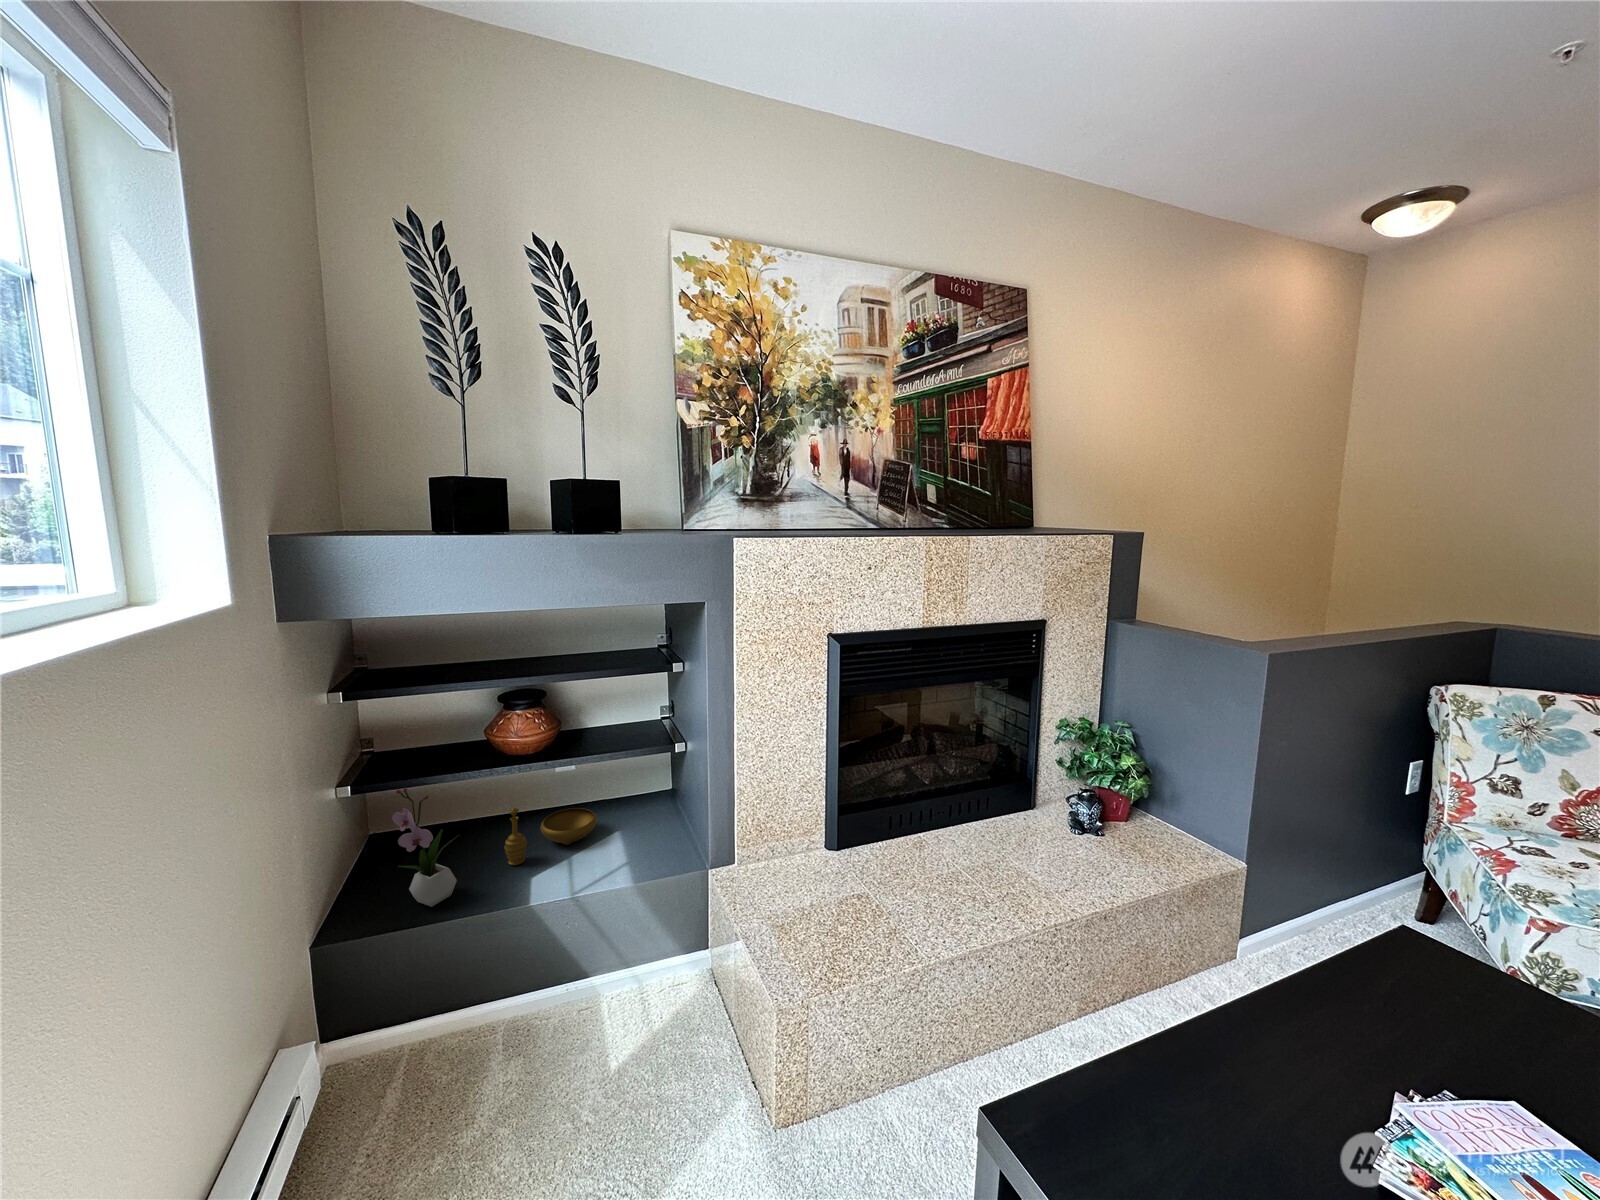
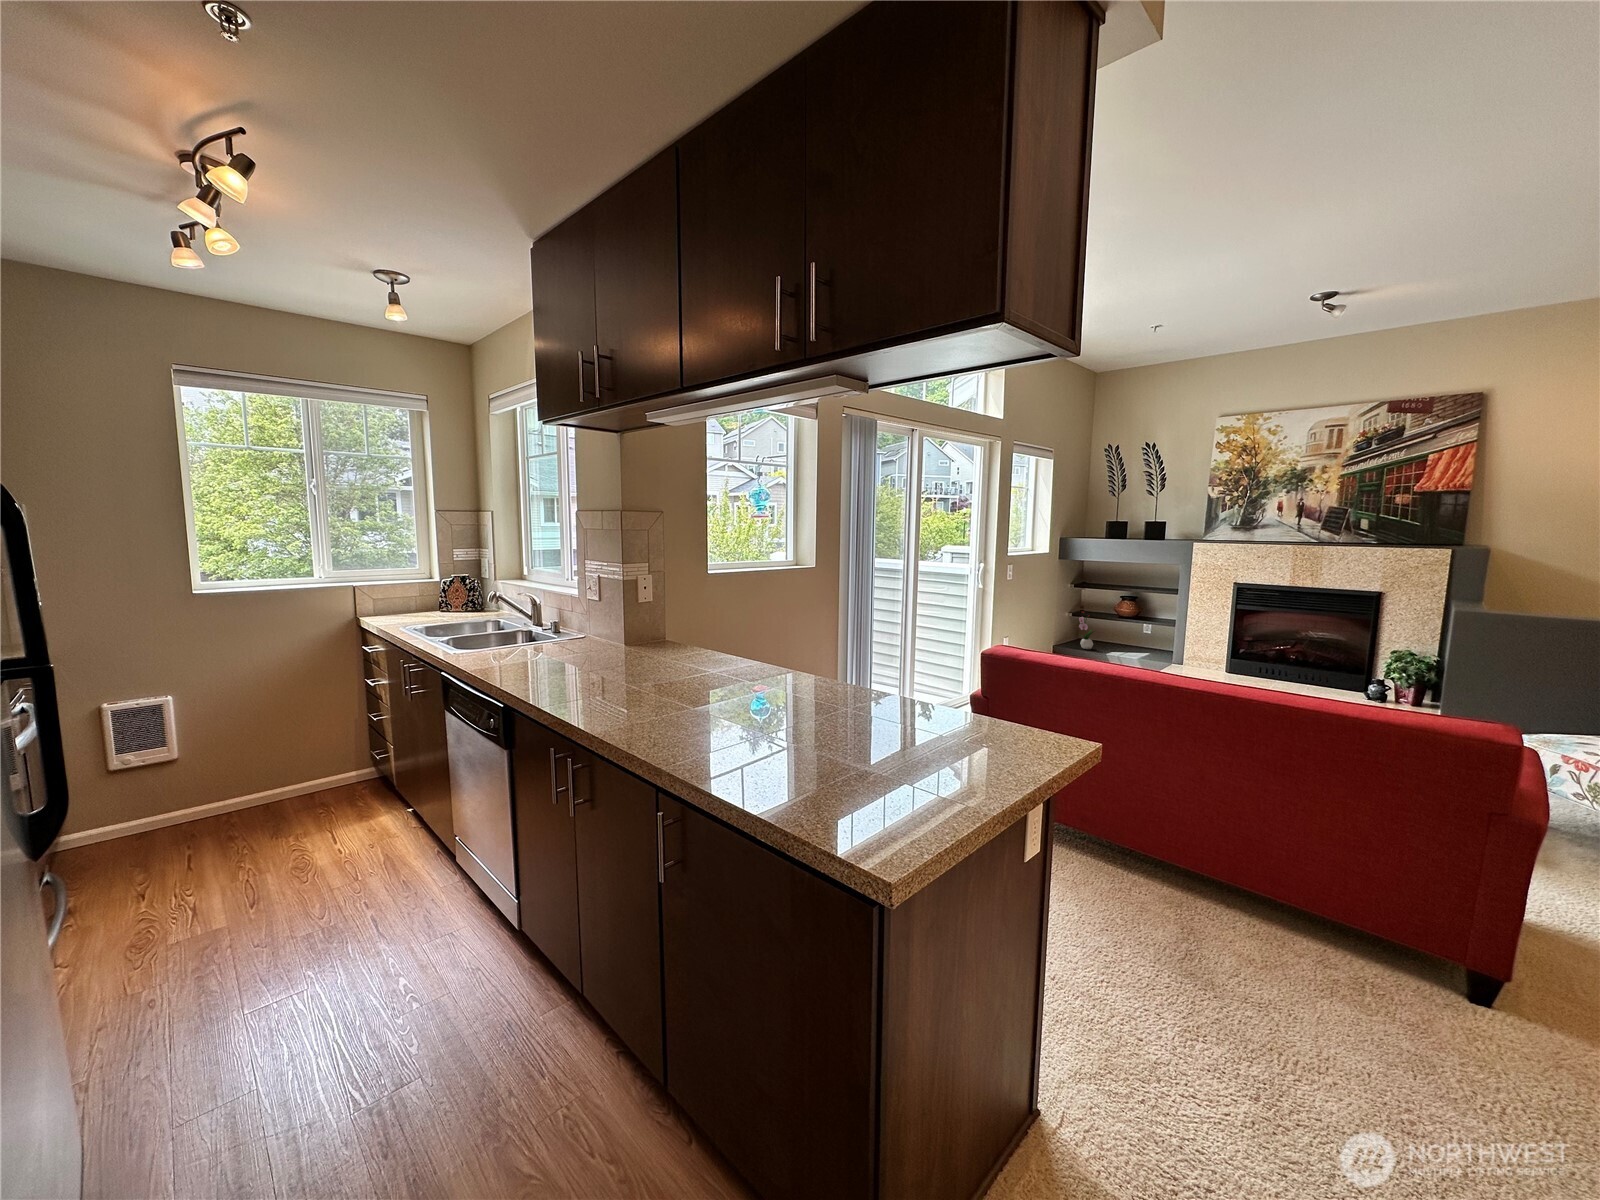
decorative bowl: present [504,808,597,865] -> none [1111,631,1149,652]

